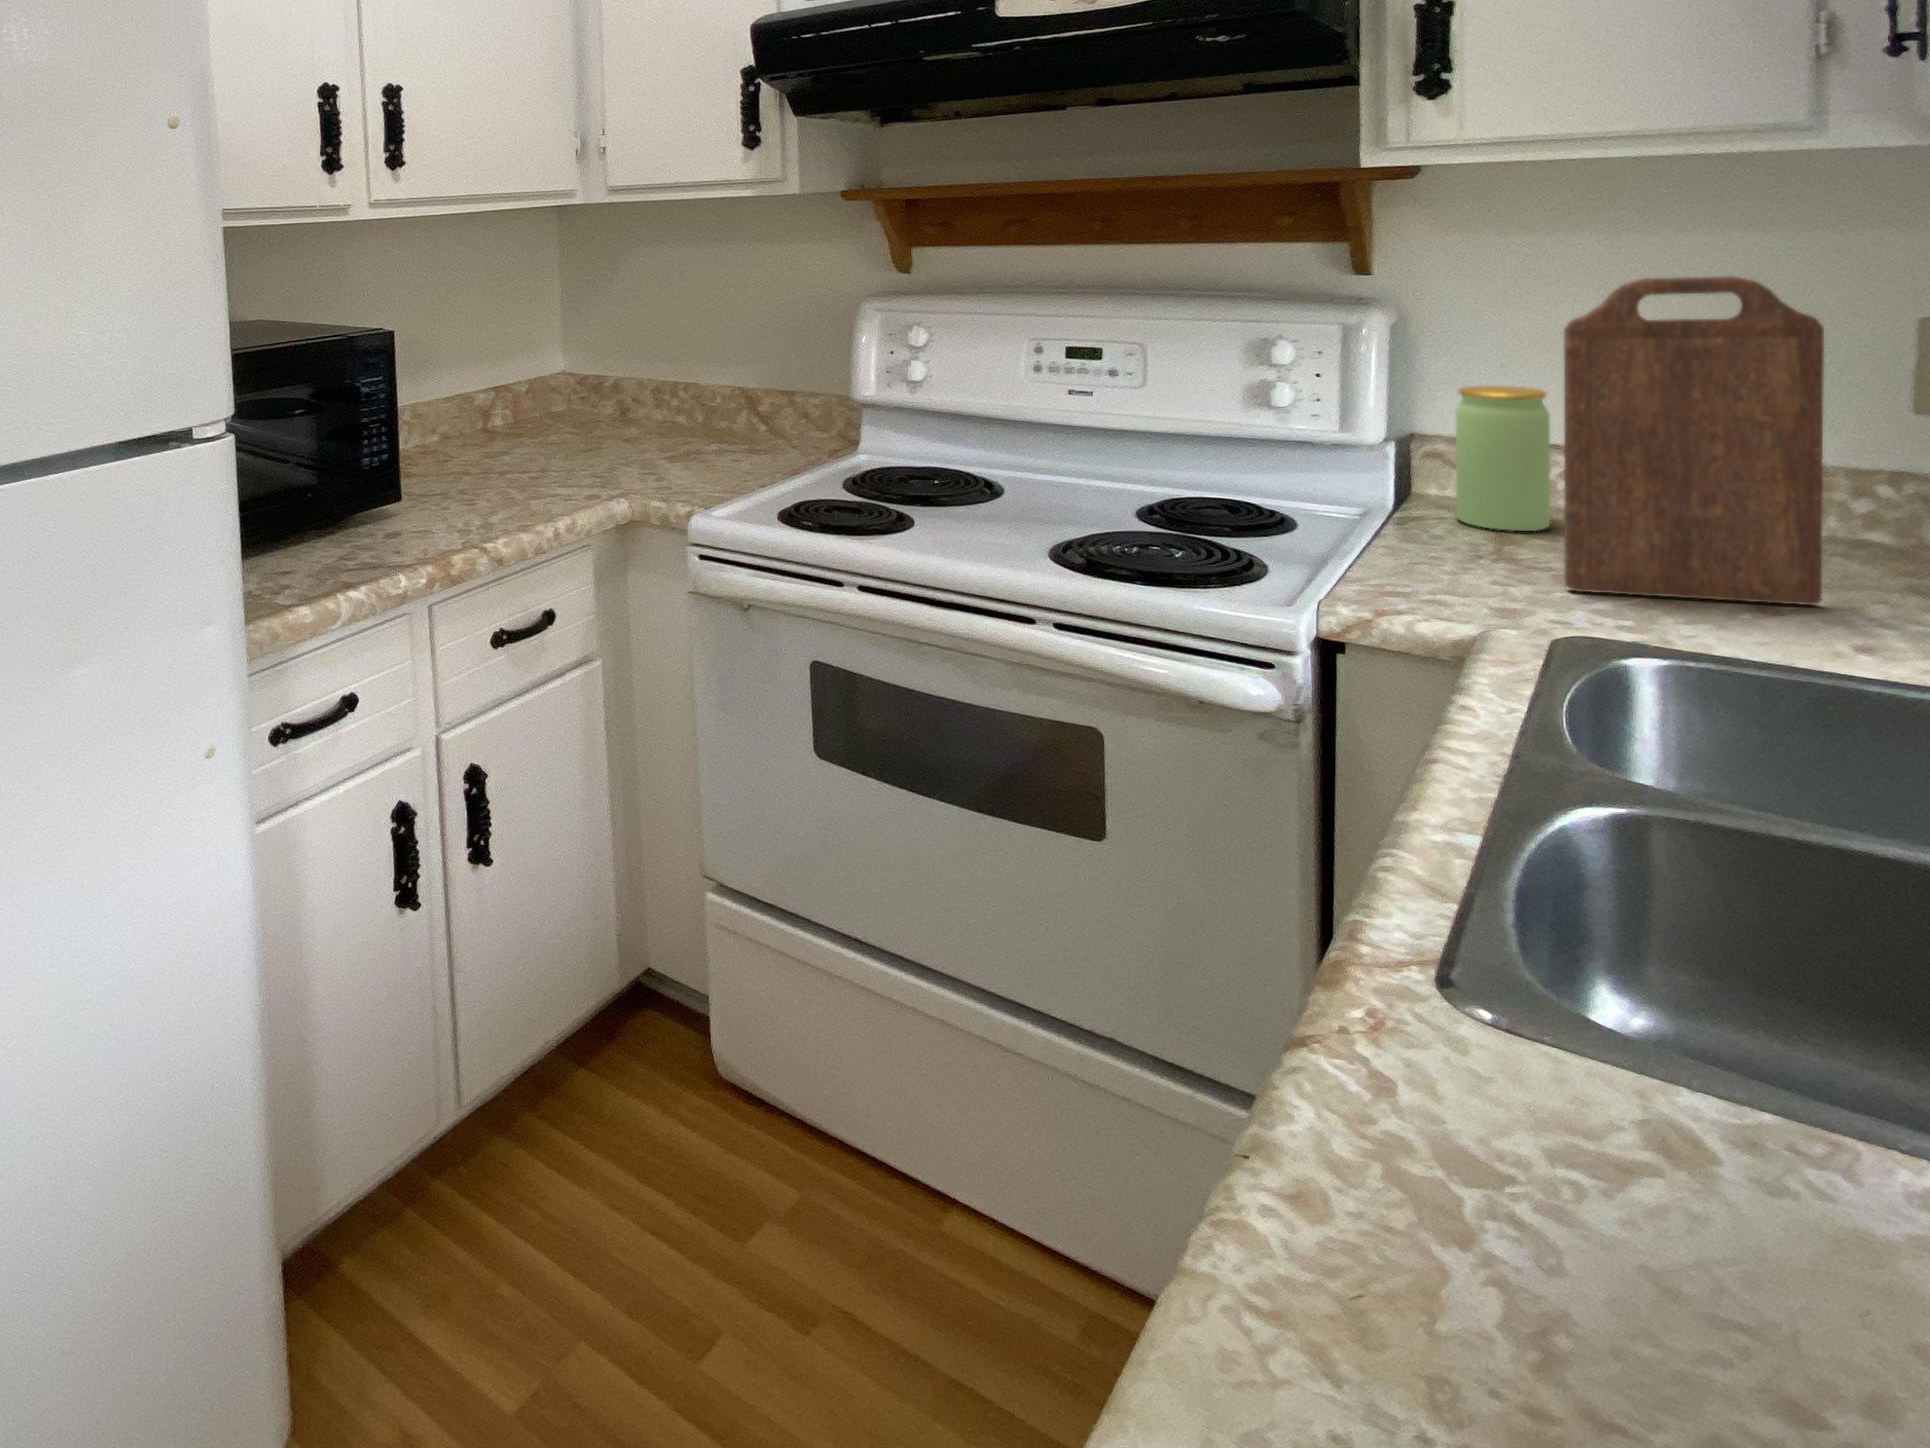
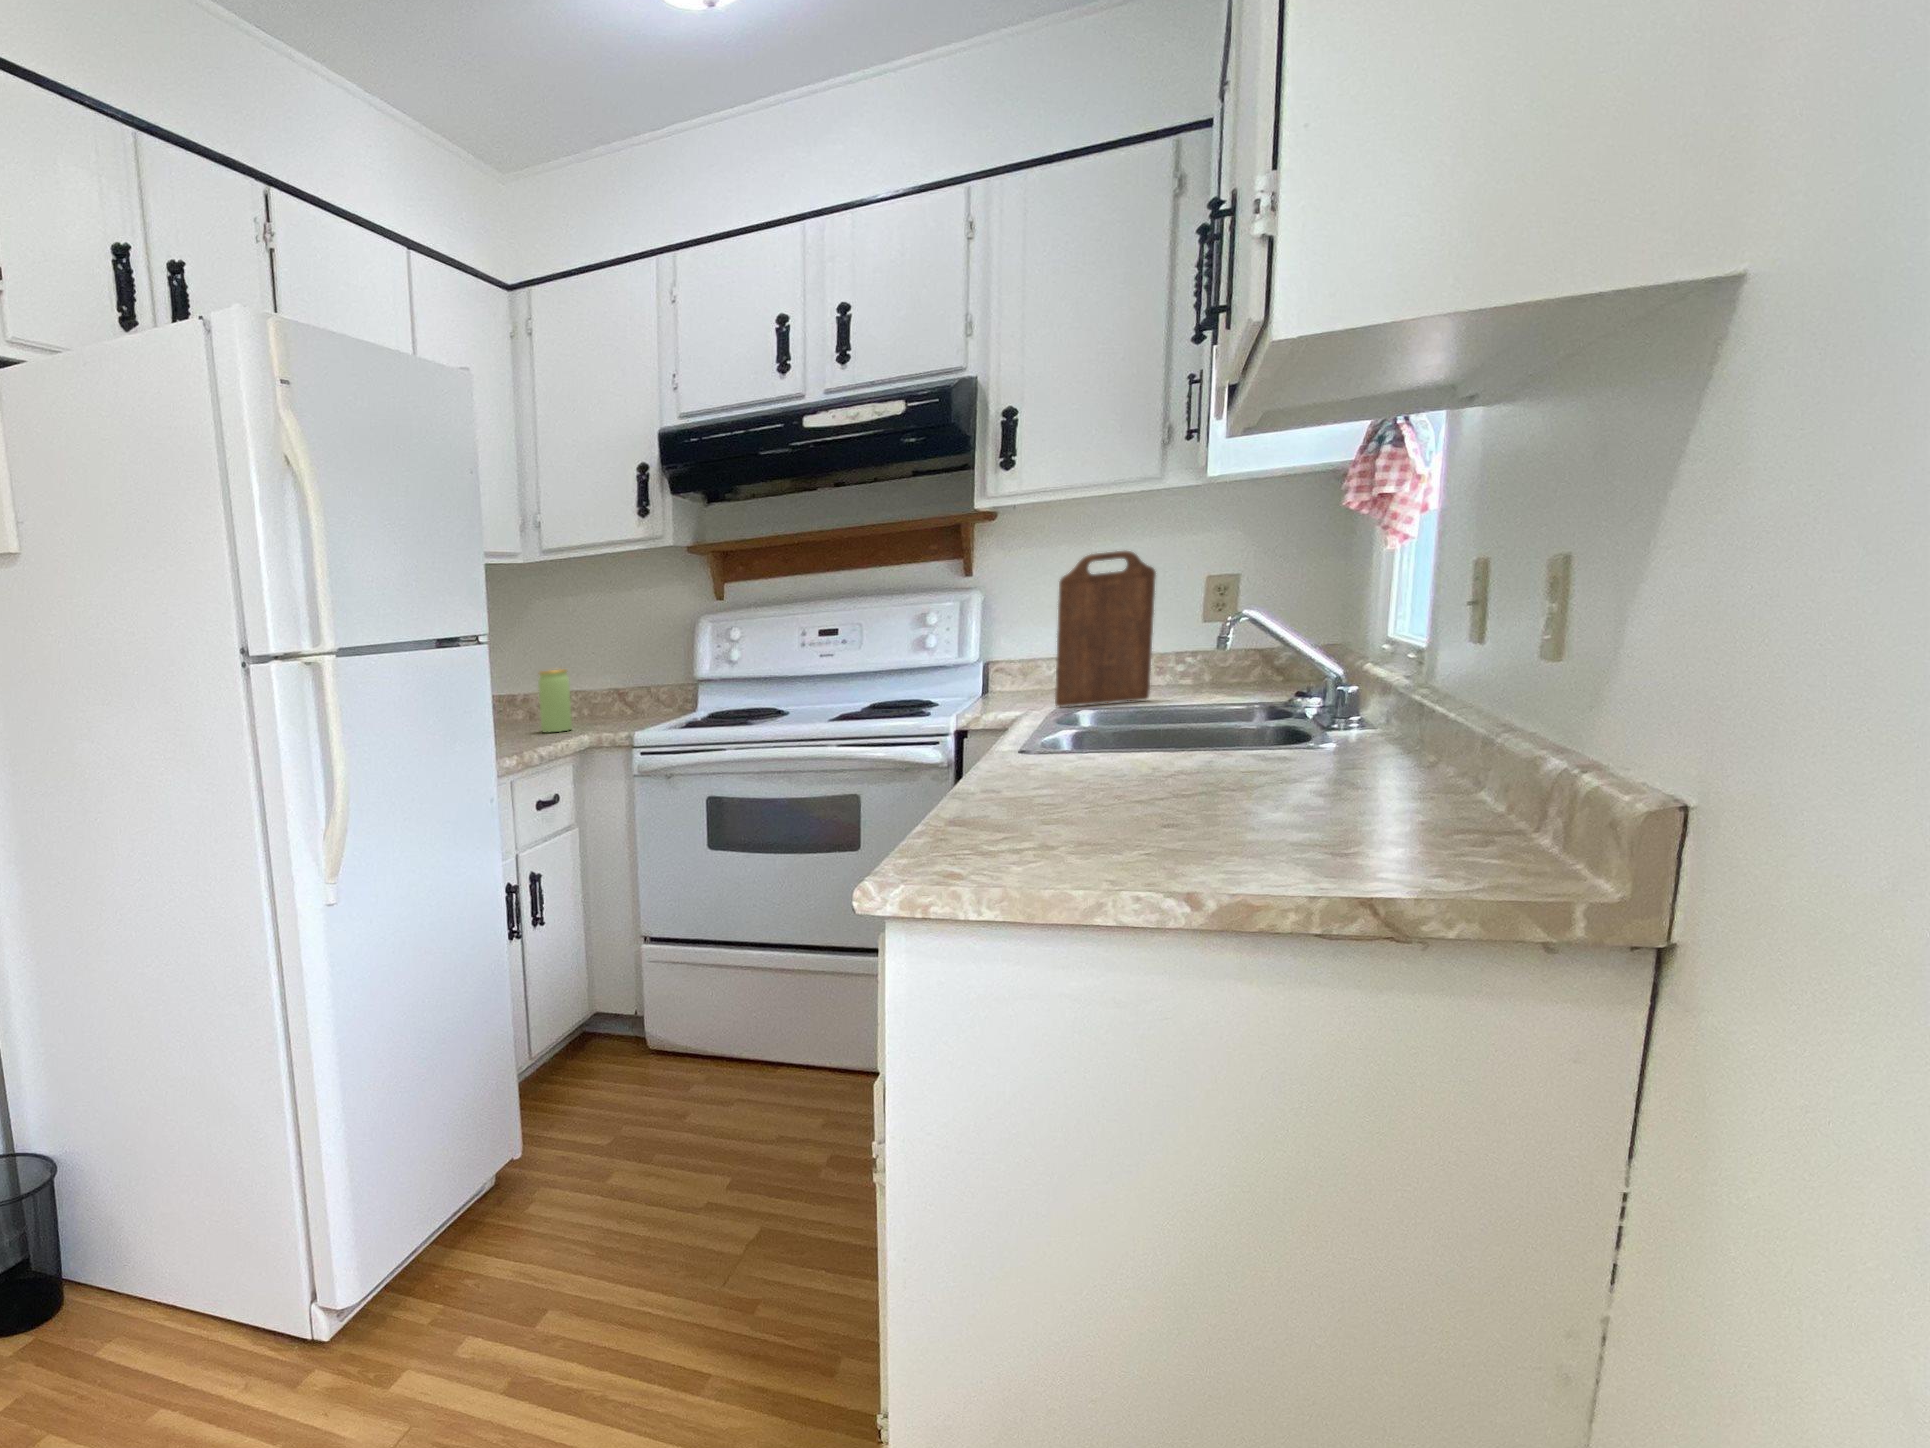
jar: present [1456,386,1550,531] -> present [538,669,572,732]

